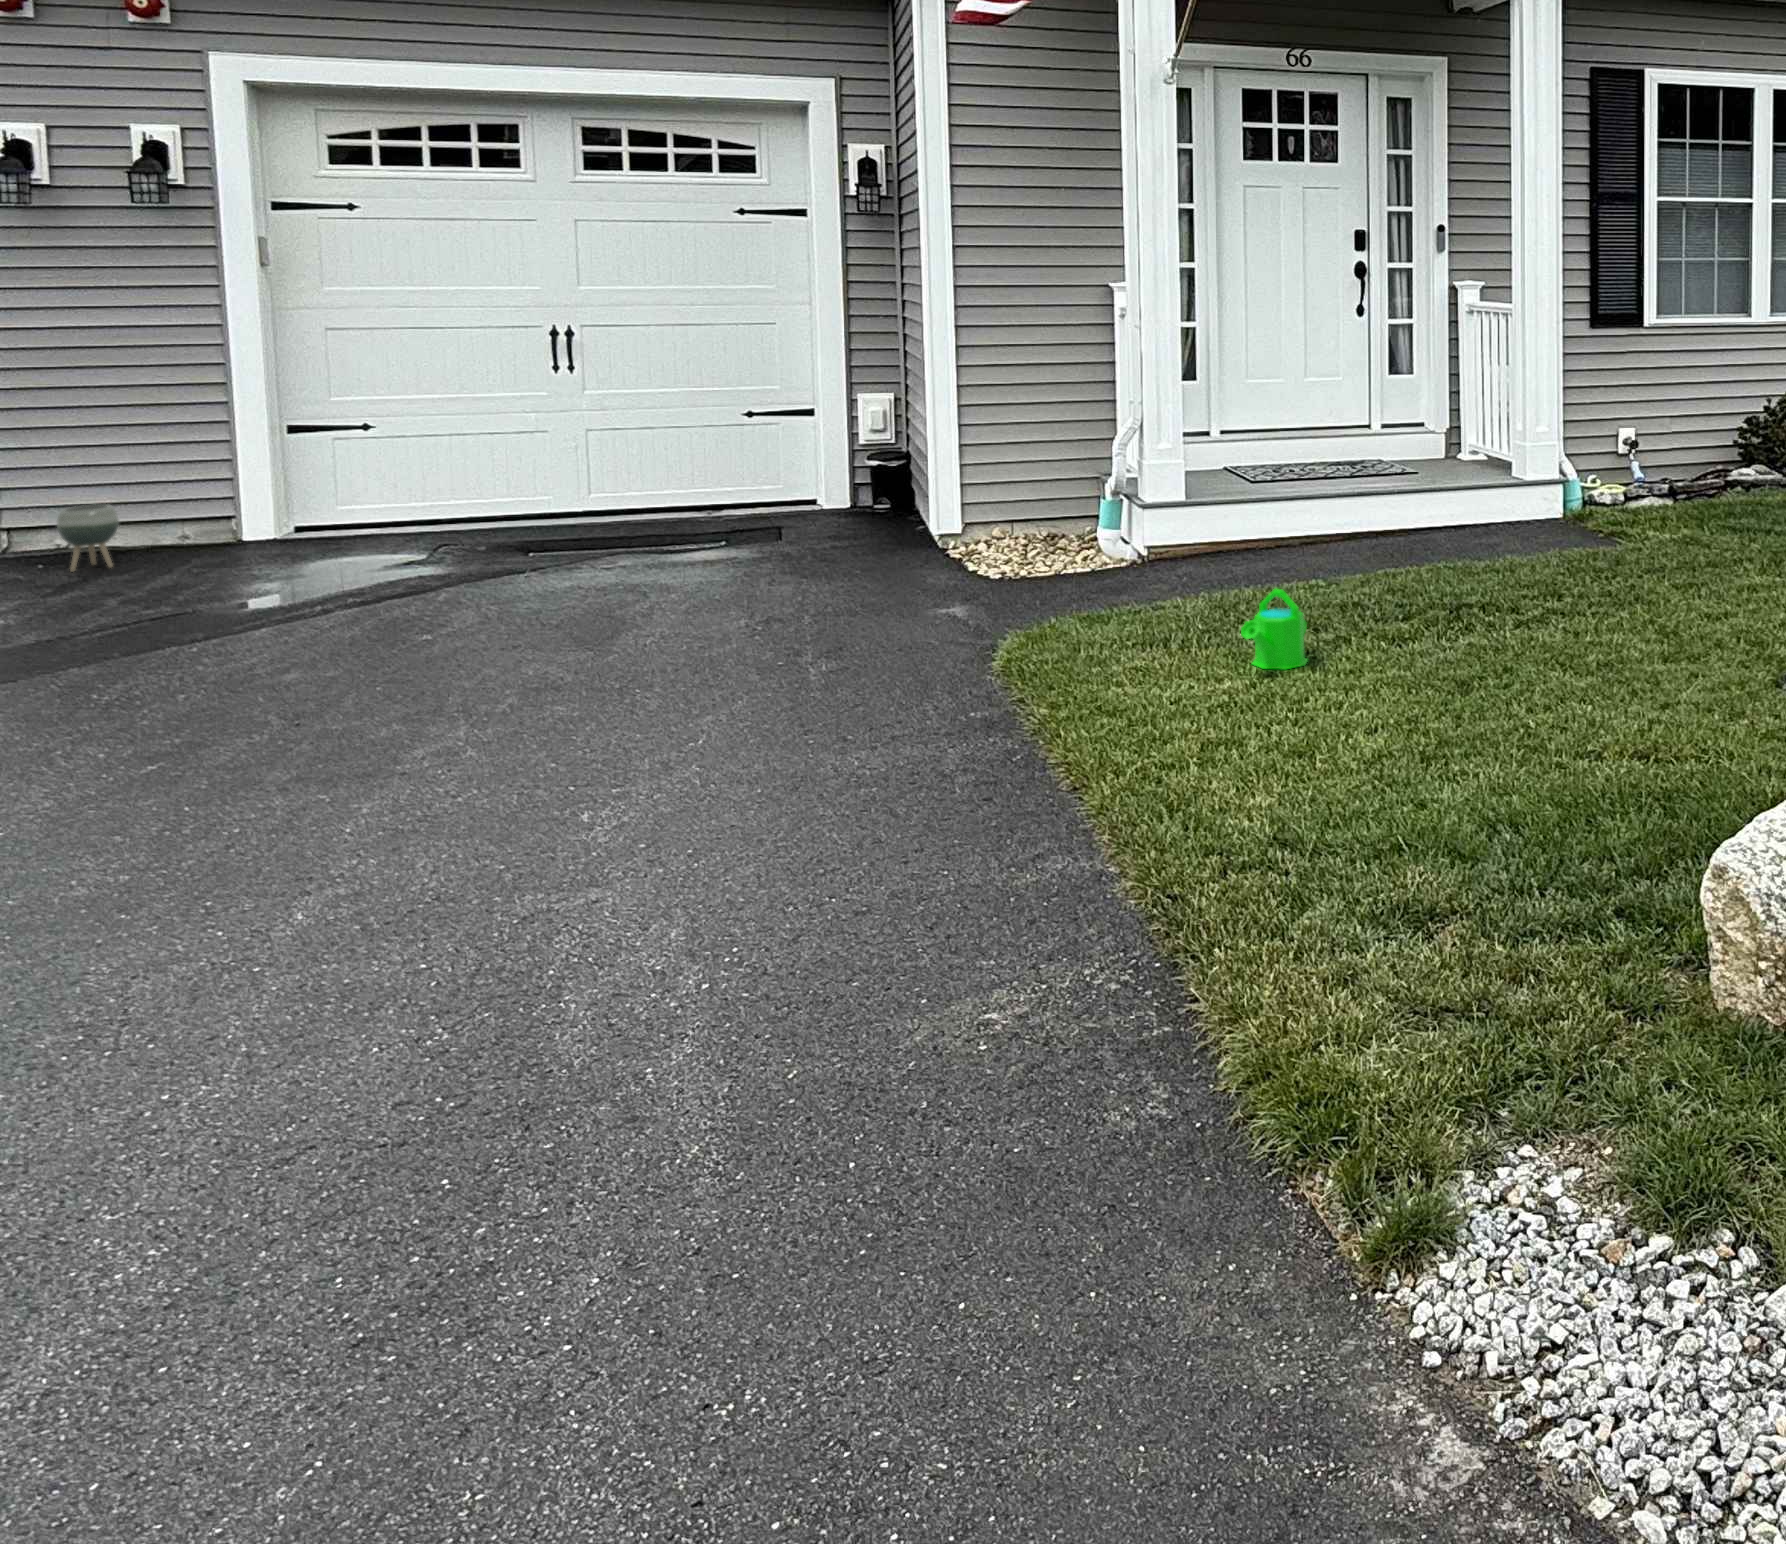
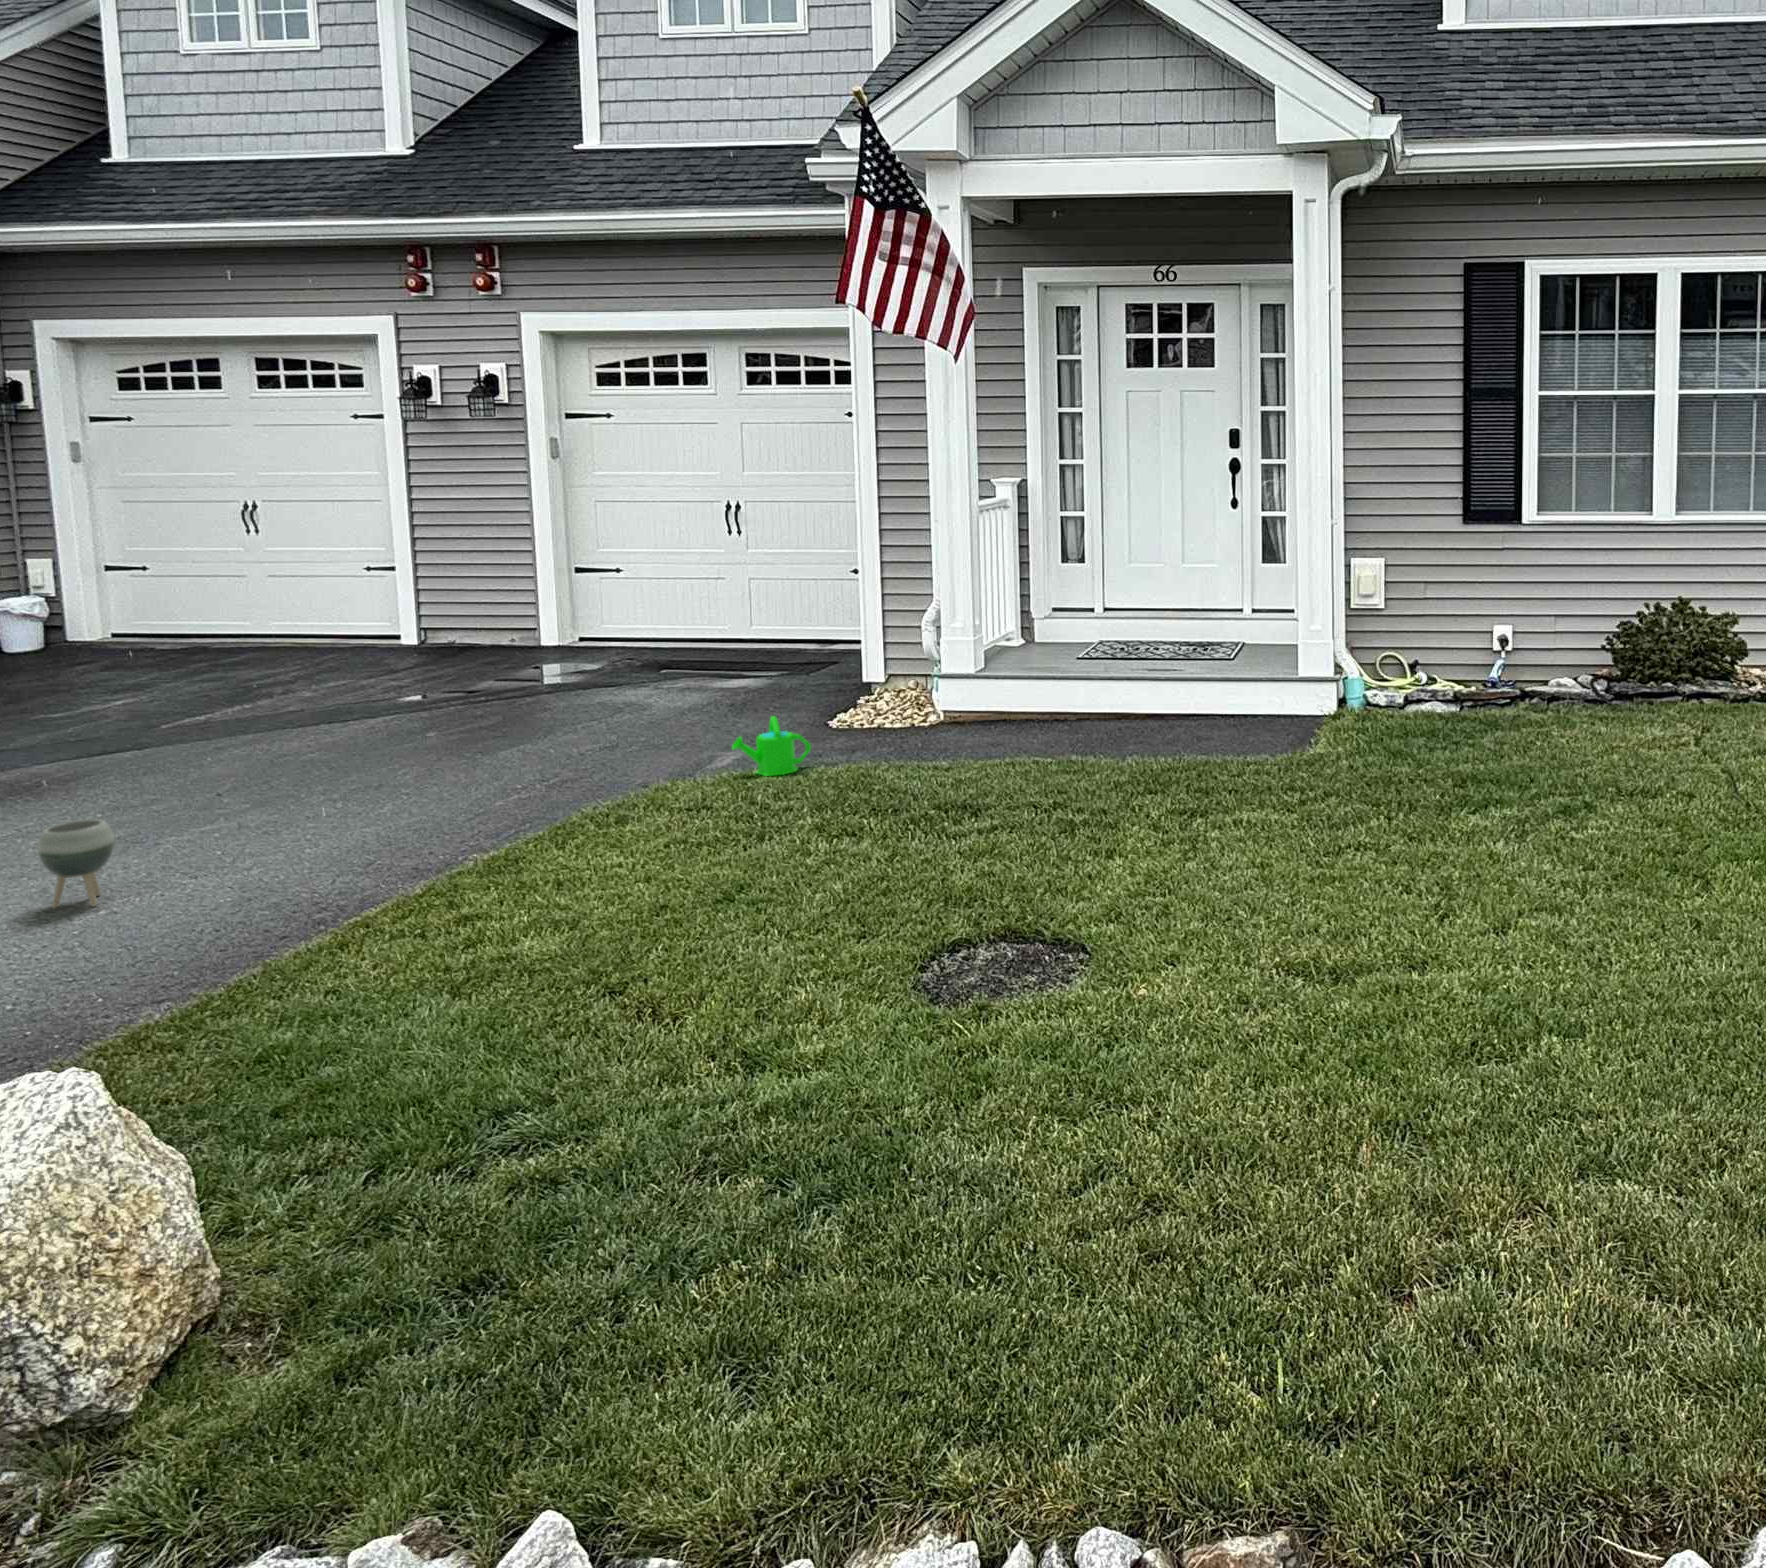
planter: present [57,504,119,572] -> present [38,819,114,907]

